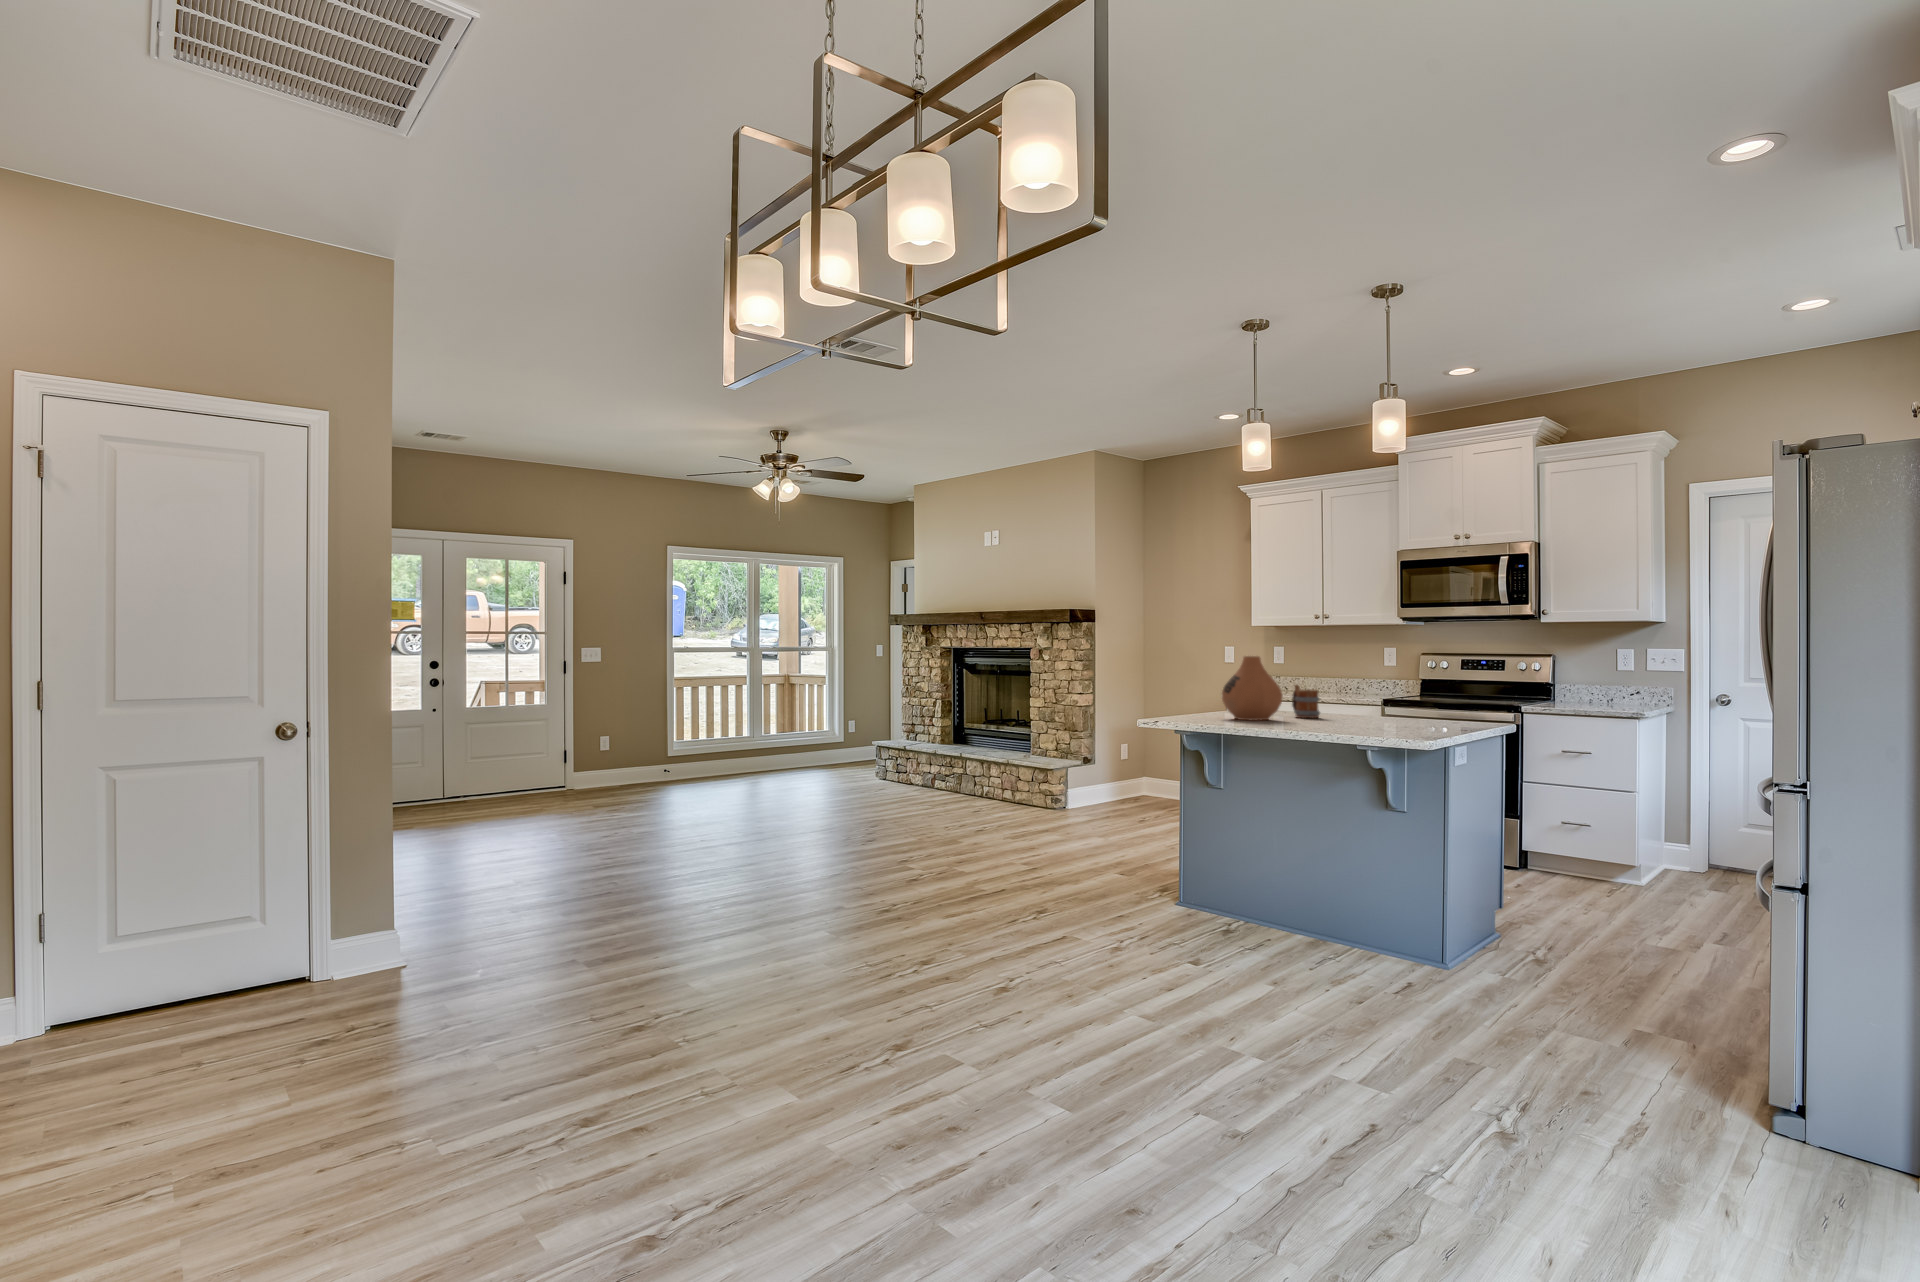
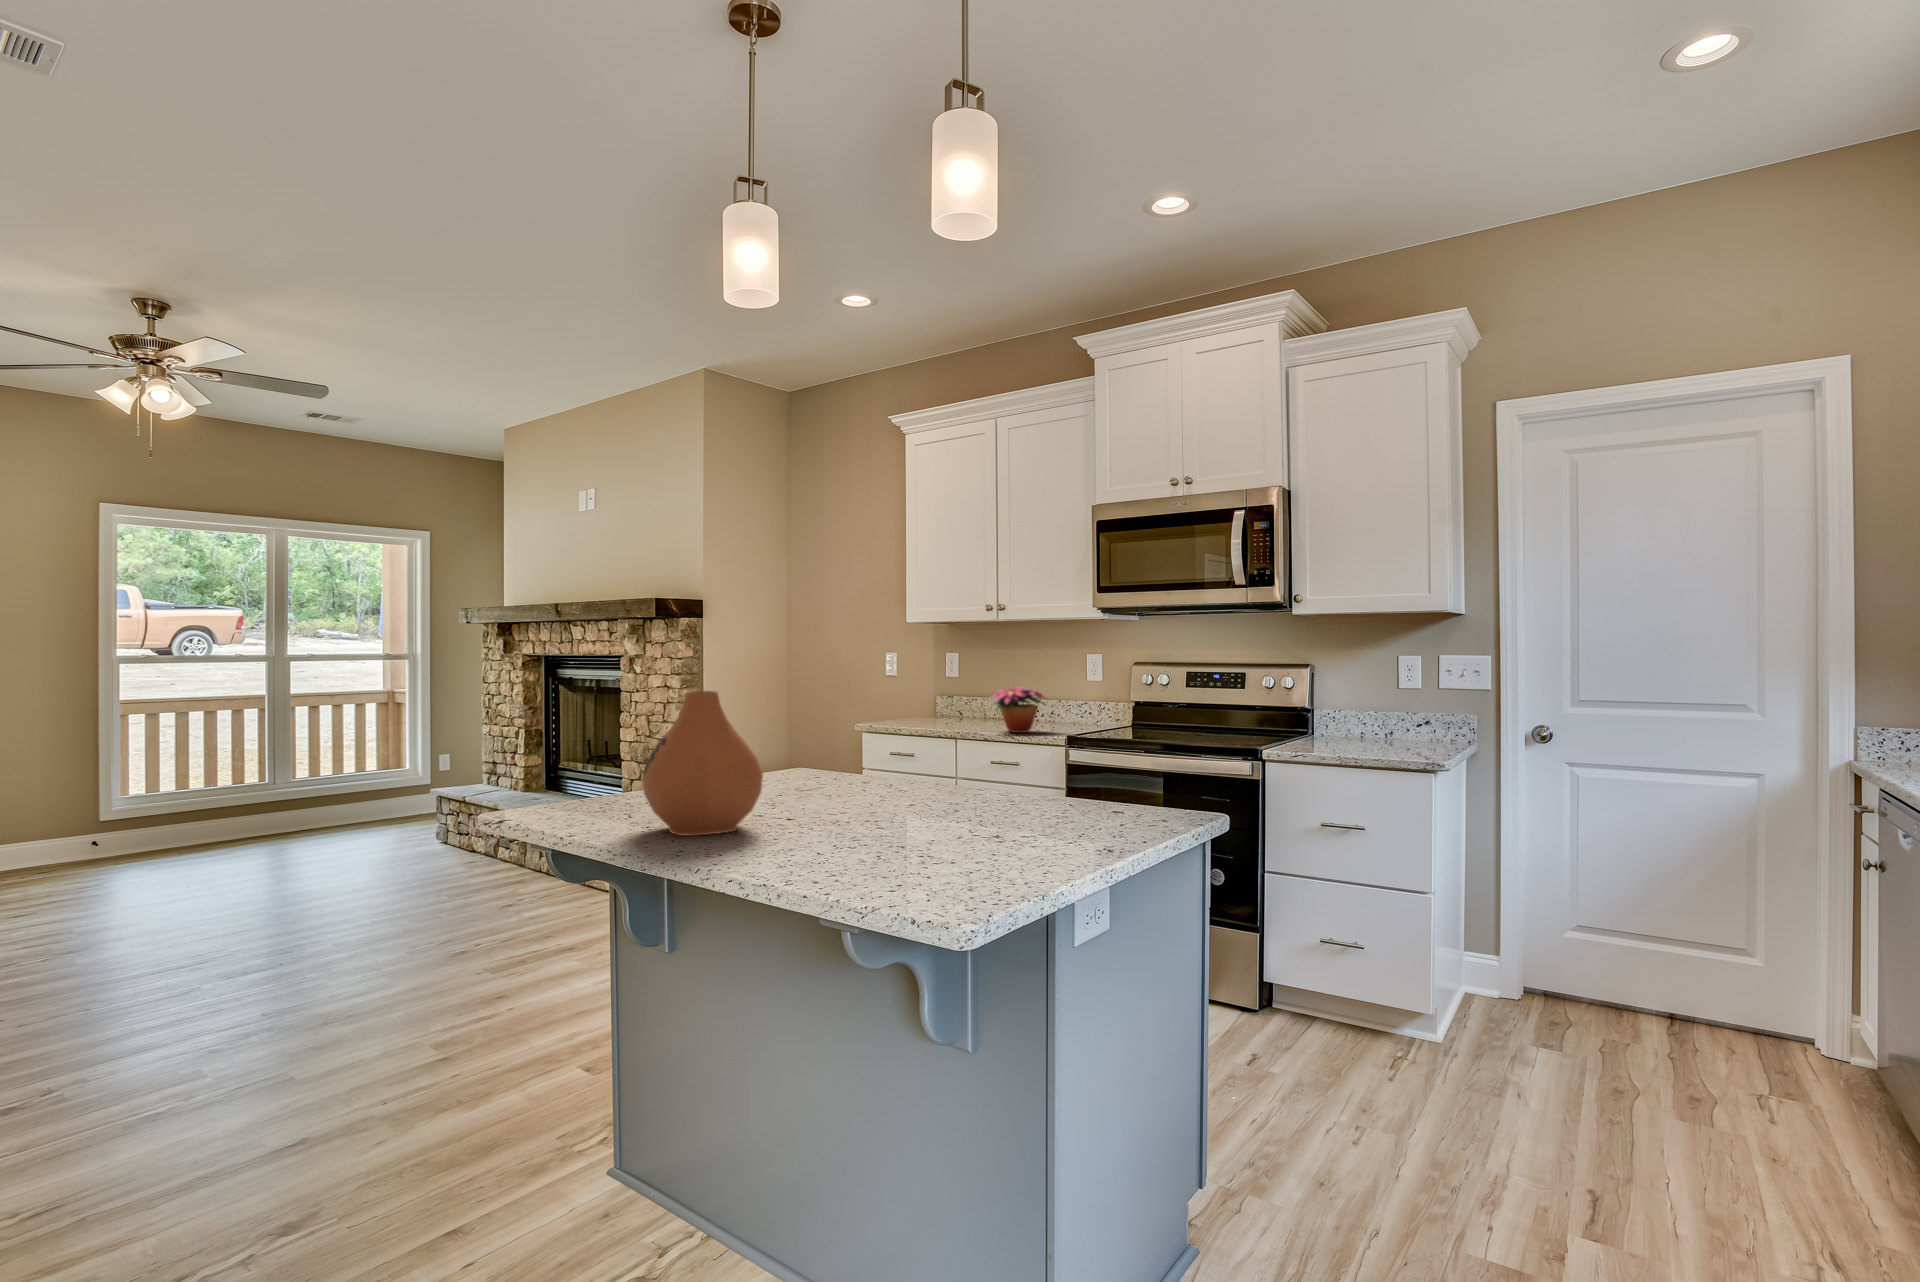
flower arrangement: none [1312,670,1361,701] -> present [993,687,1046,733]
mug: present [1292,685,1320,718] -> none [824,741,874,814]

